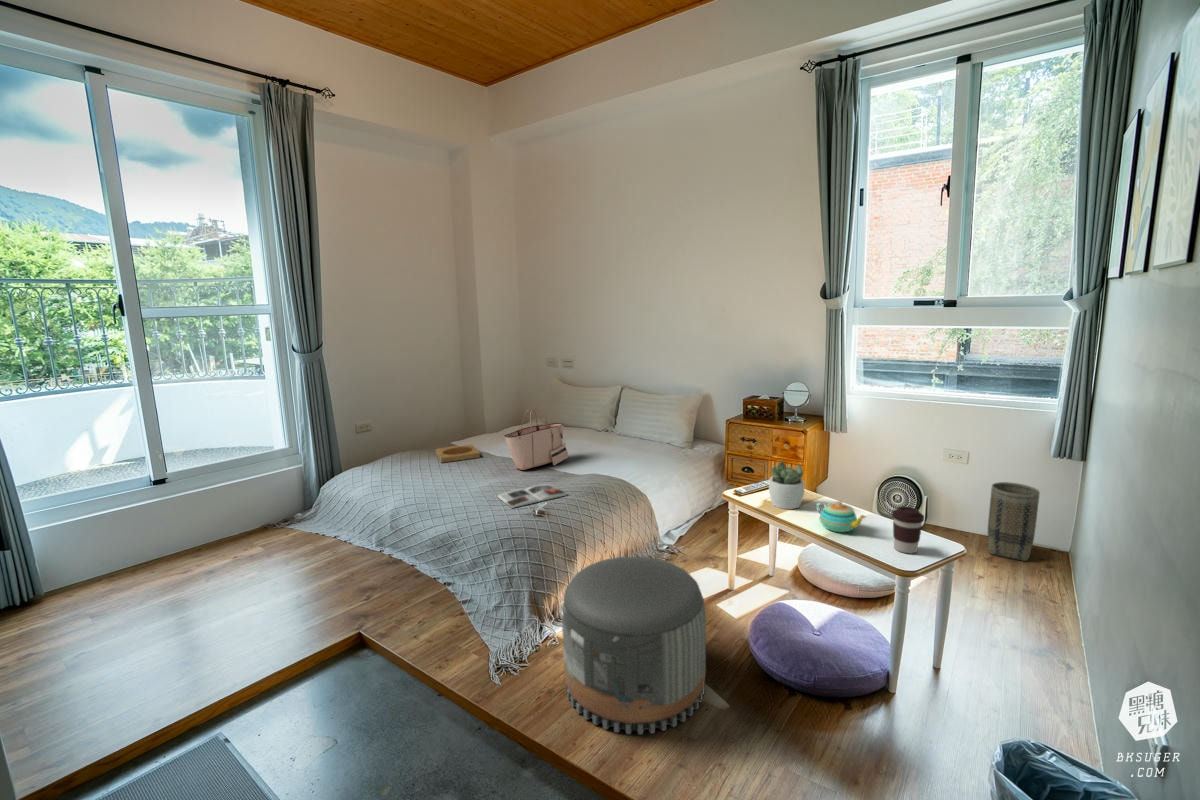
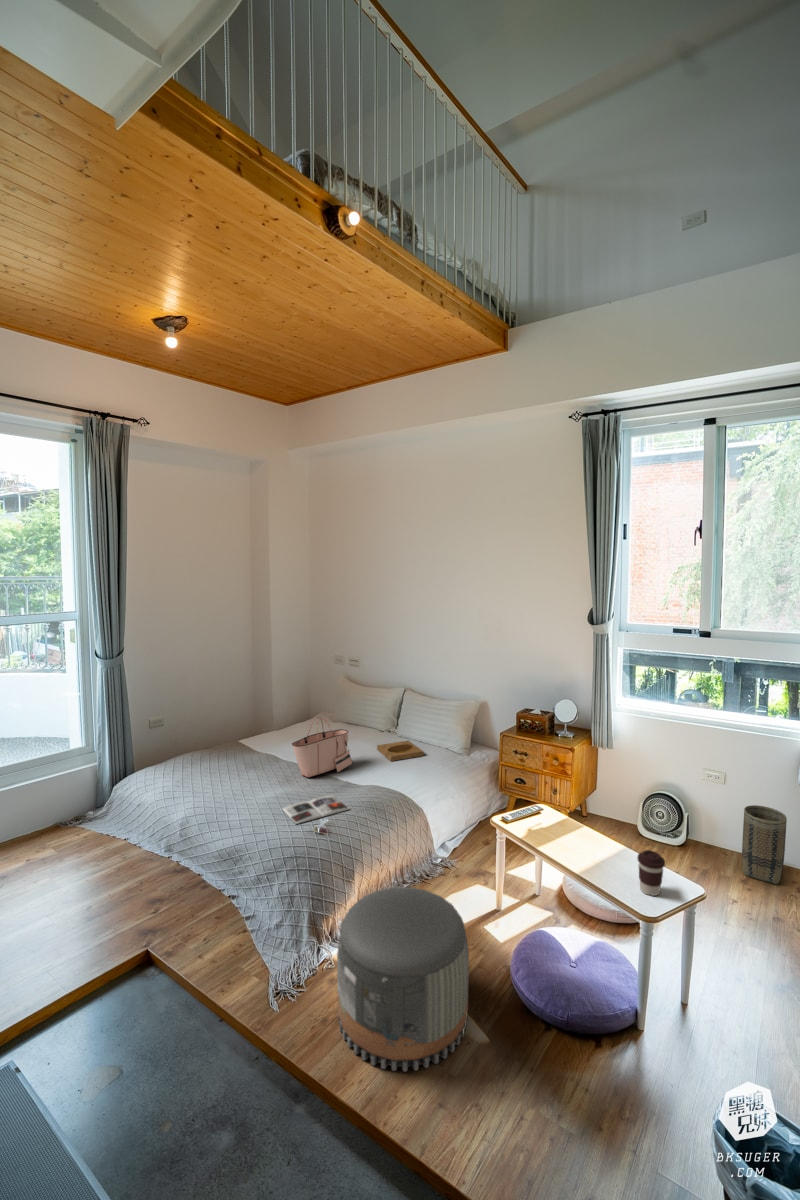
tray: present [436,444,480,462] -> present [377,741,423,761]
succulent plant: present [769,462,804,509] -> none [533,791,565,839]
teapot: present [816,501,865,532] -> none [574,837,617,869]

